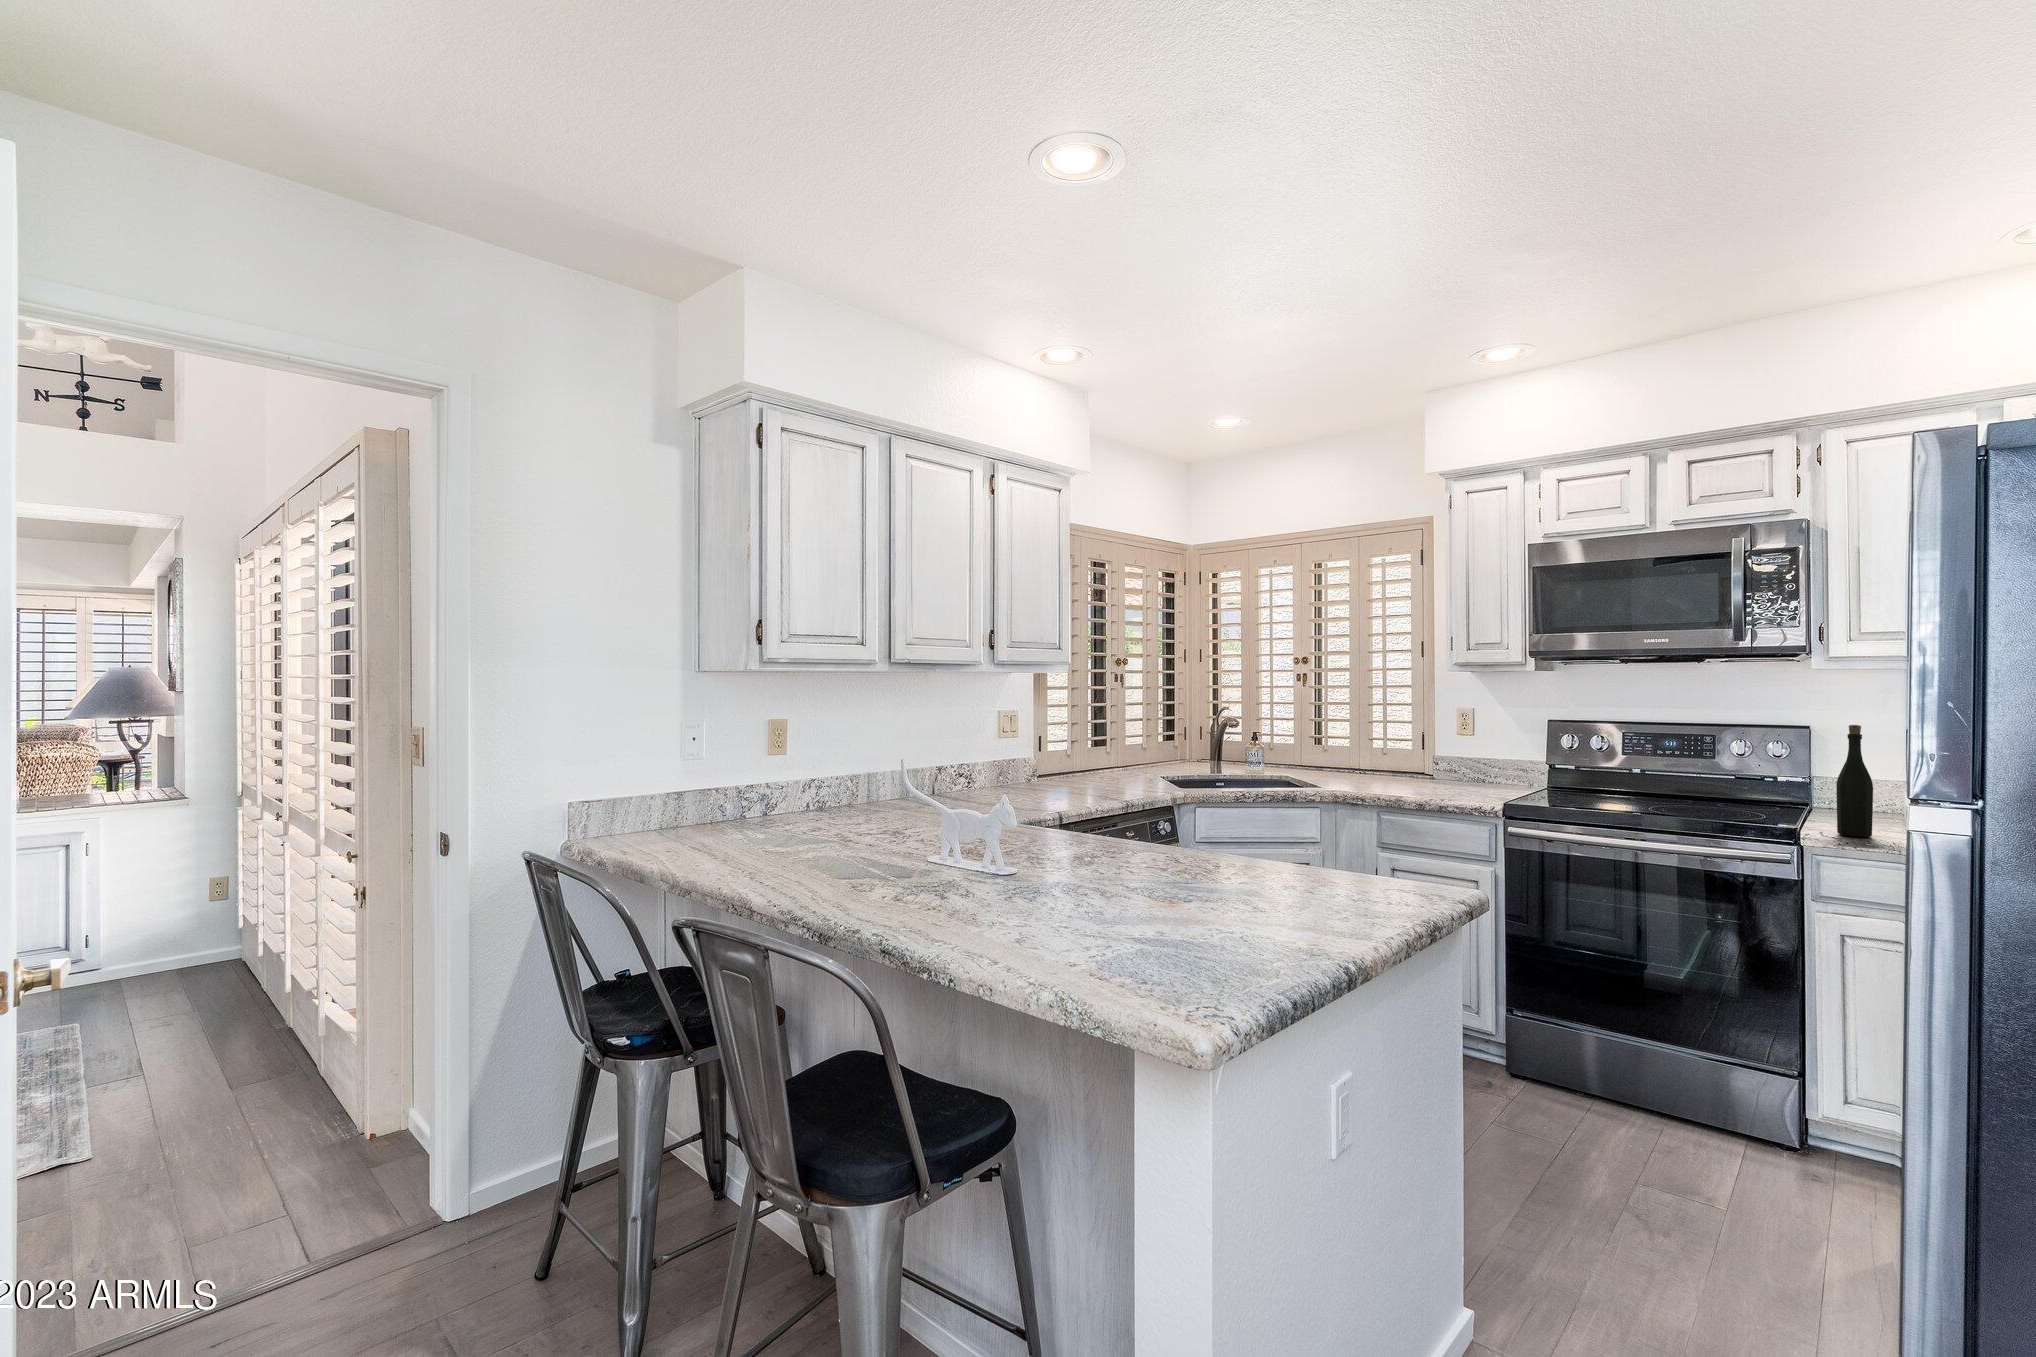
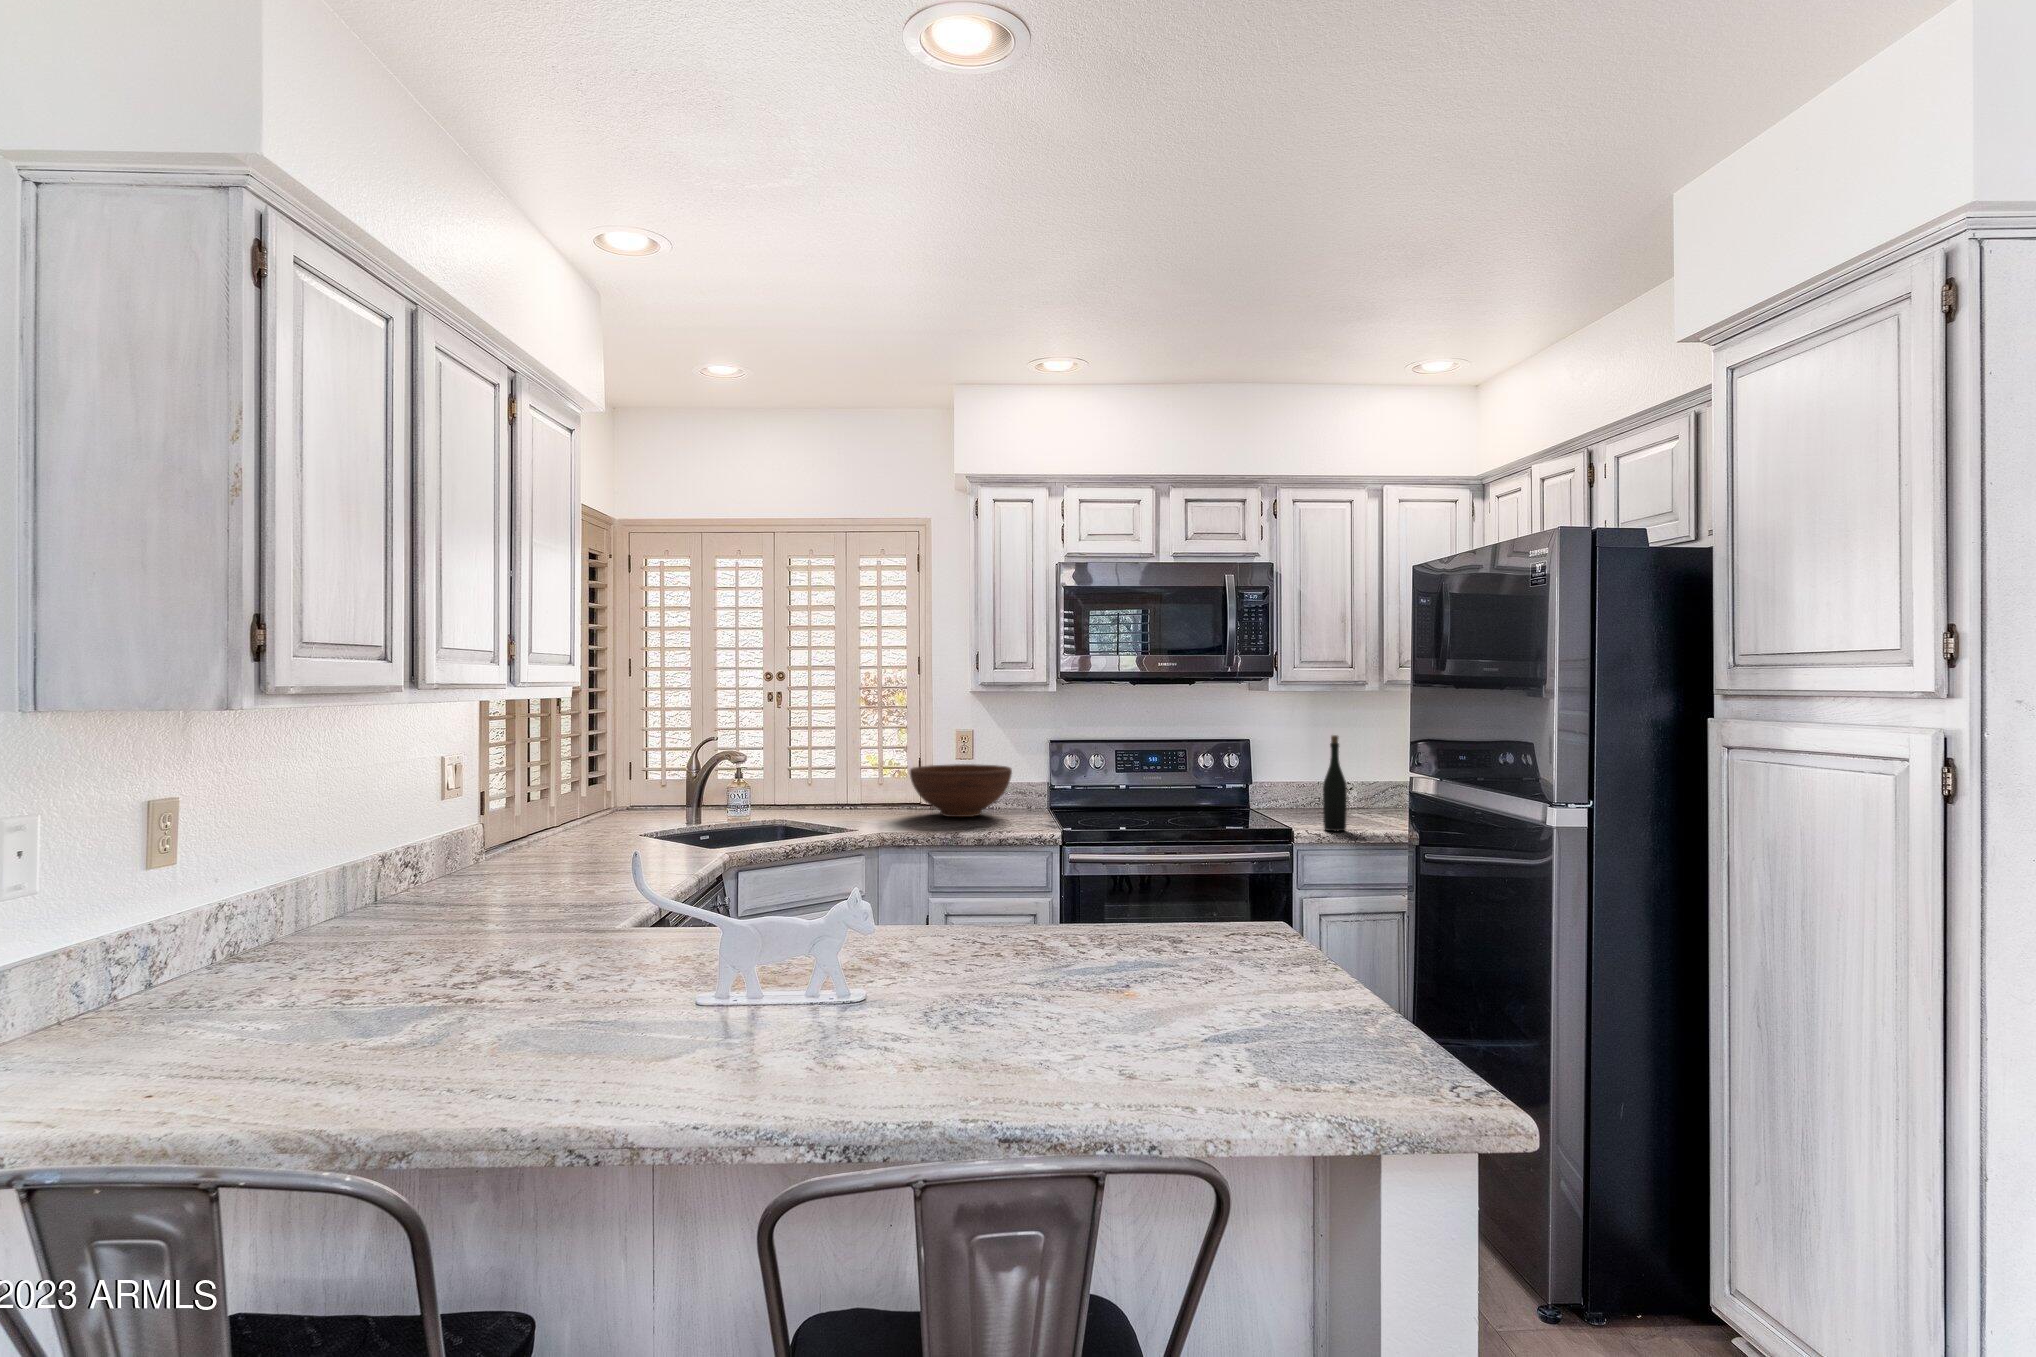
fruit bowl: none [1395,738,1495,784] -> present [910,764,1012,817]

